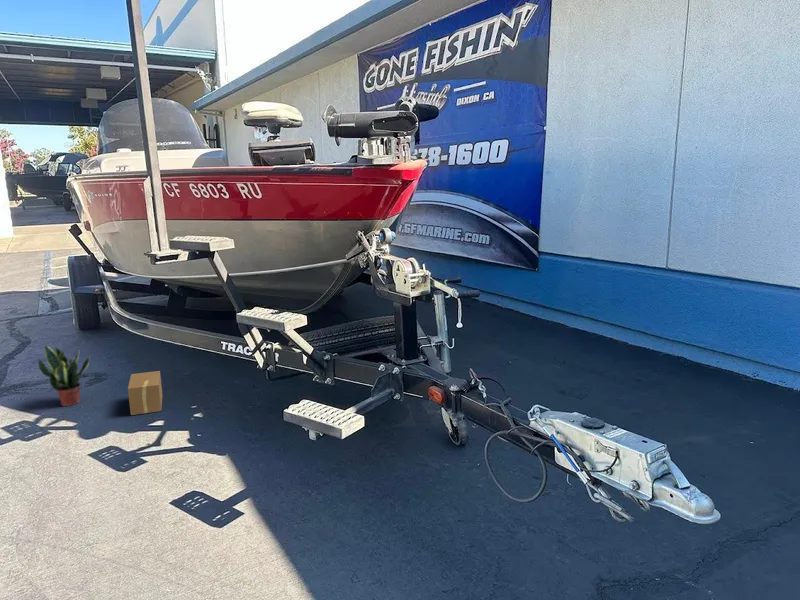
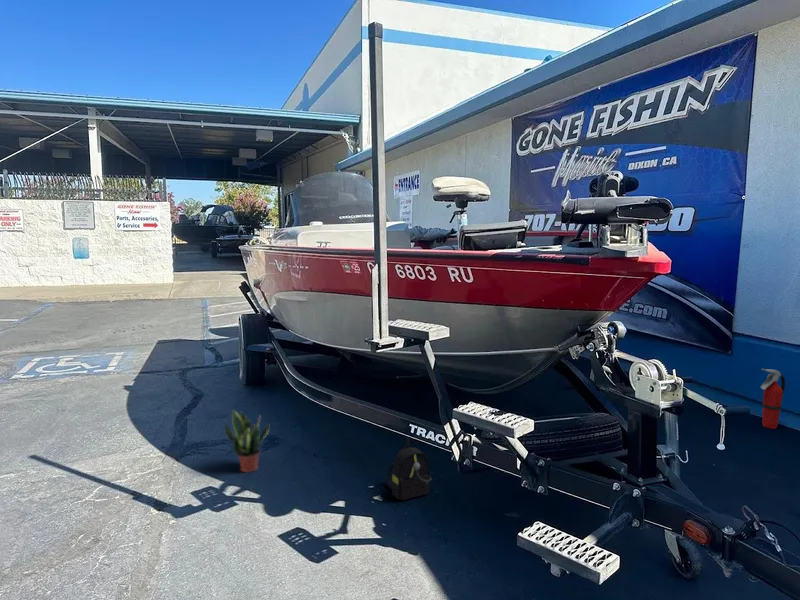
fire extinguisher: none [557,280,577,332] -> present [760,369,785,429]
backpack: none [210,354,251,414] -> present [387,437,432,500]
cardboard box: present [128,371,162,415] -> none [309,444,339,491]

